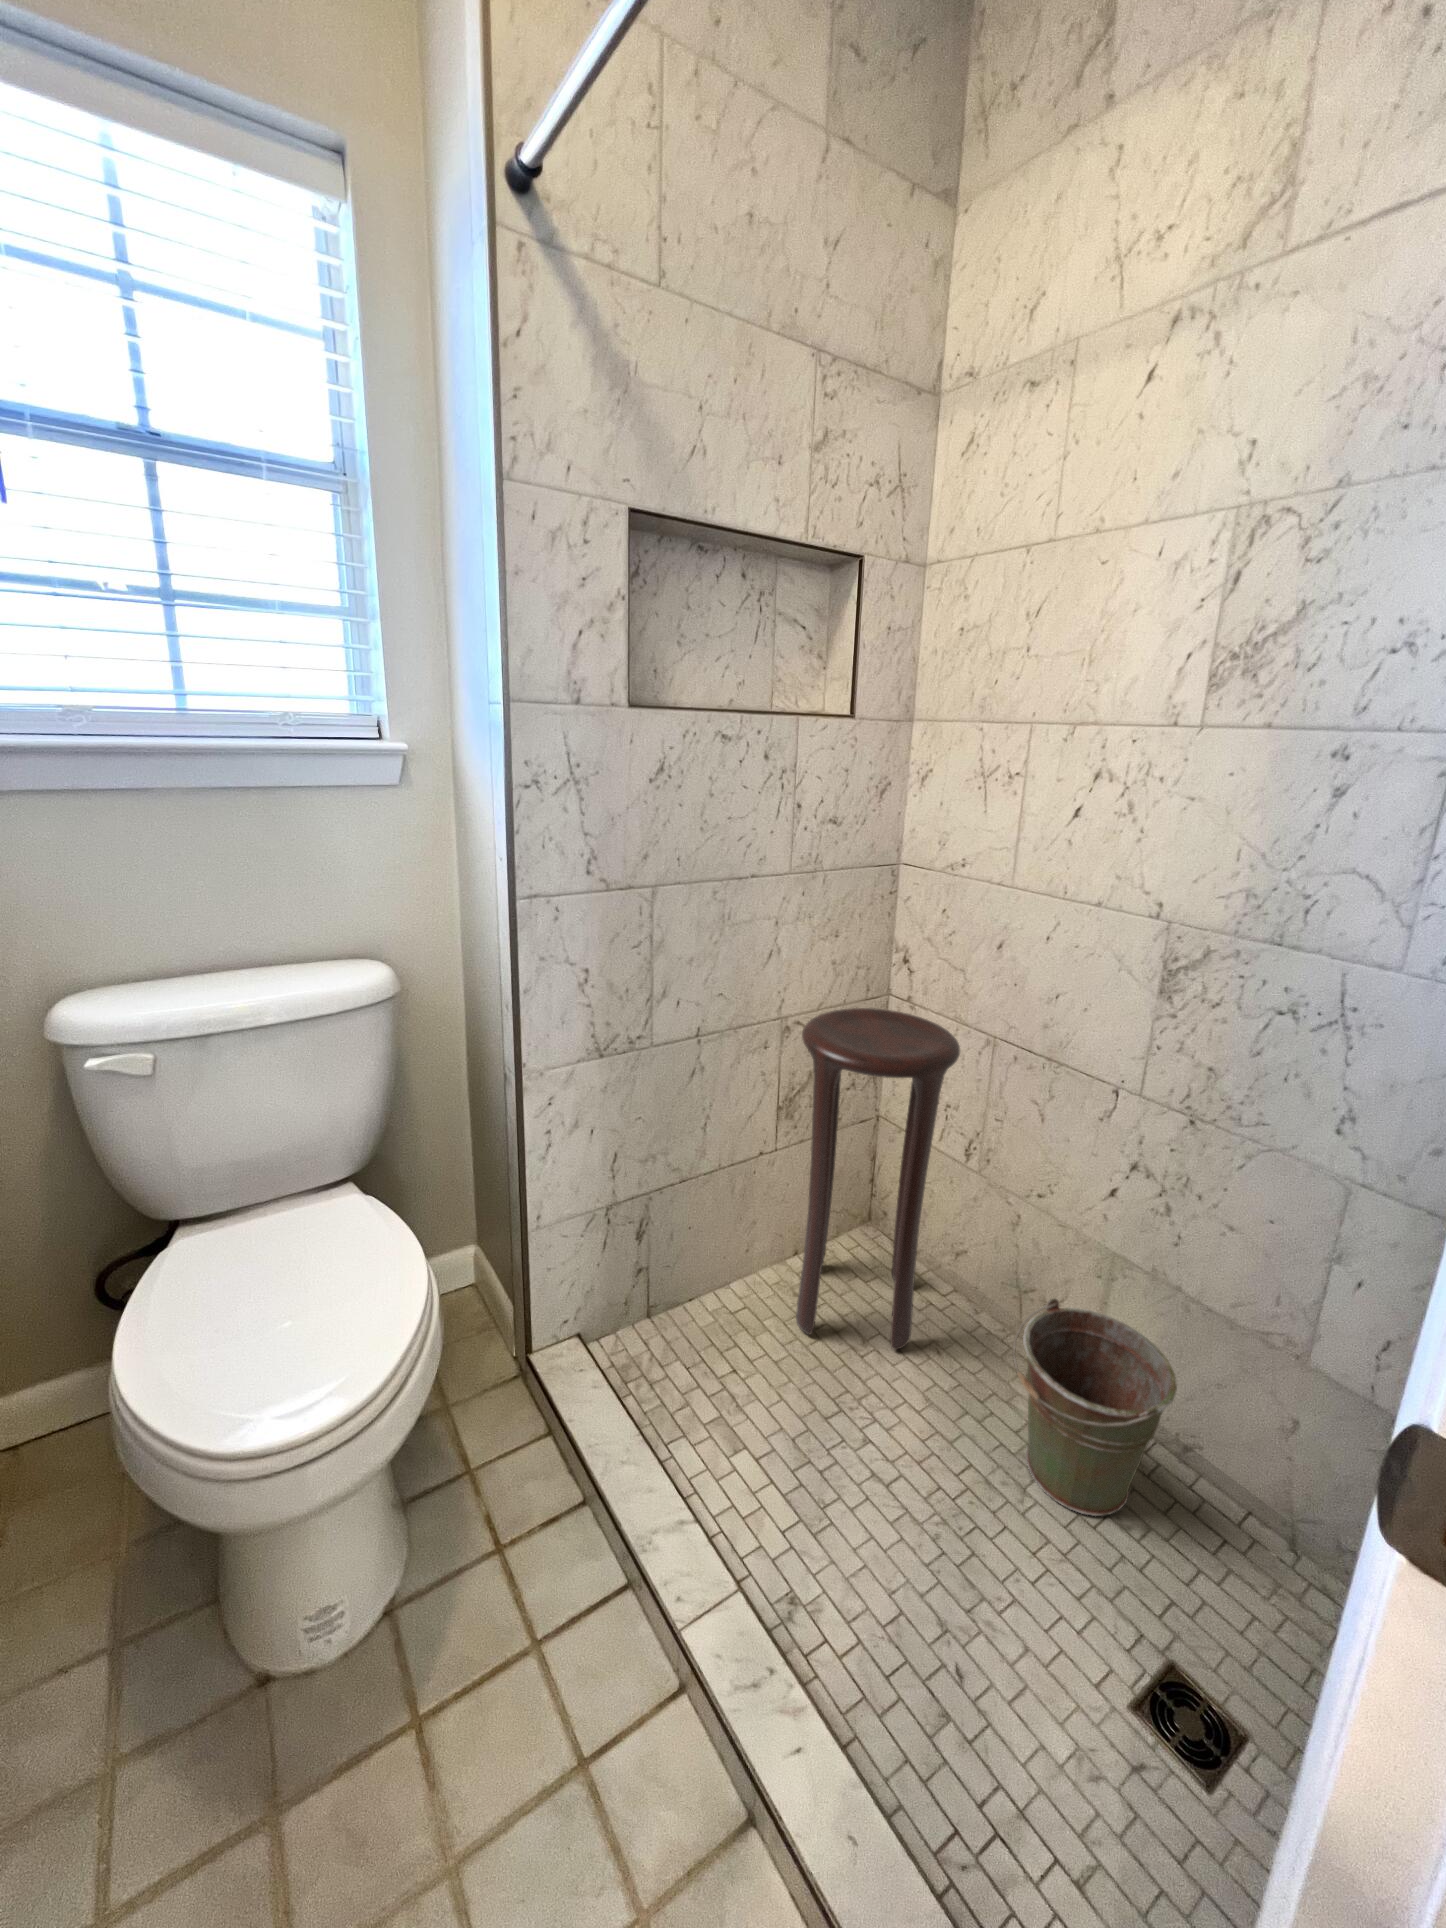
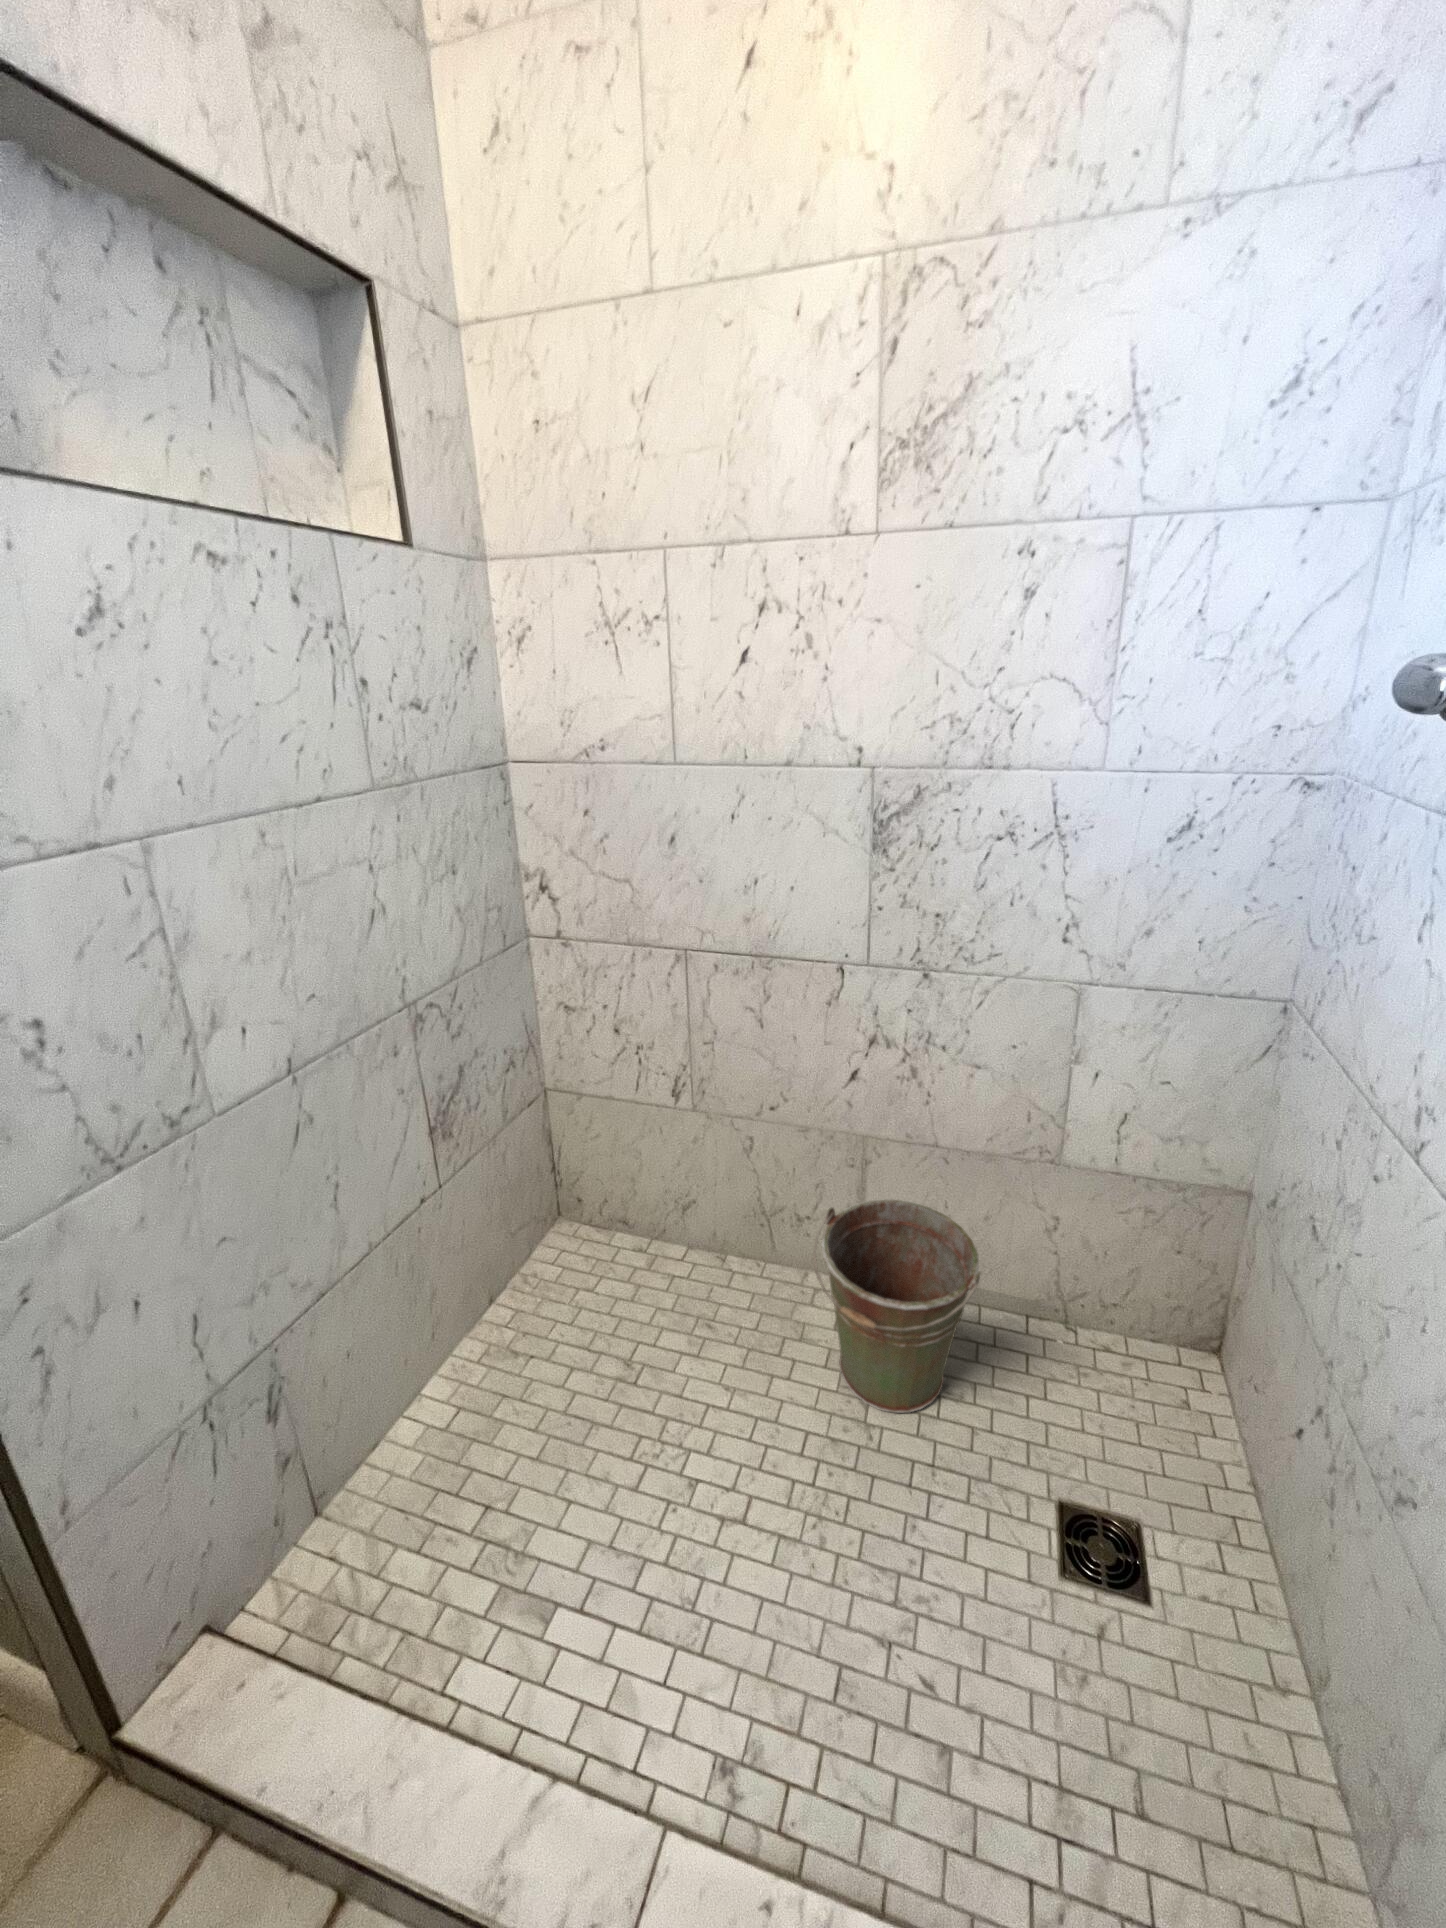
stool: present [796,1008,960,1350] -> none [454,950,675,1393]

